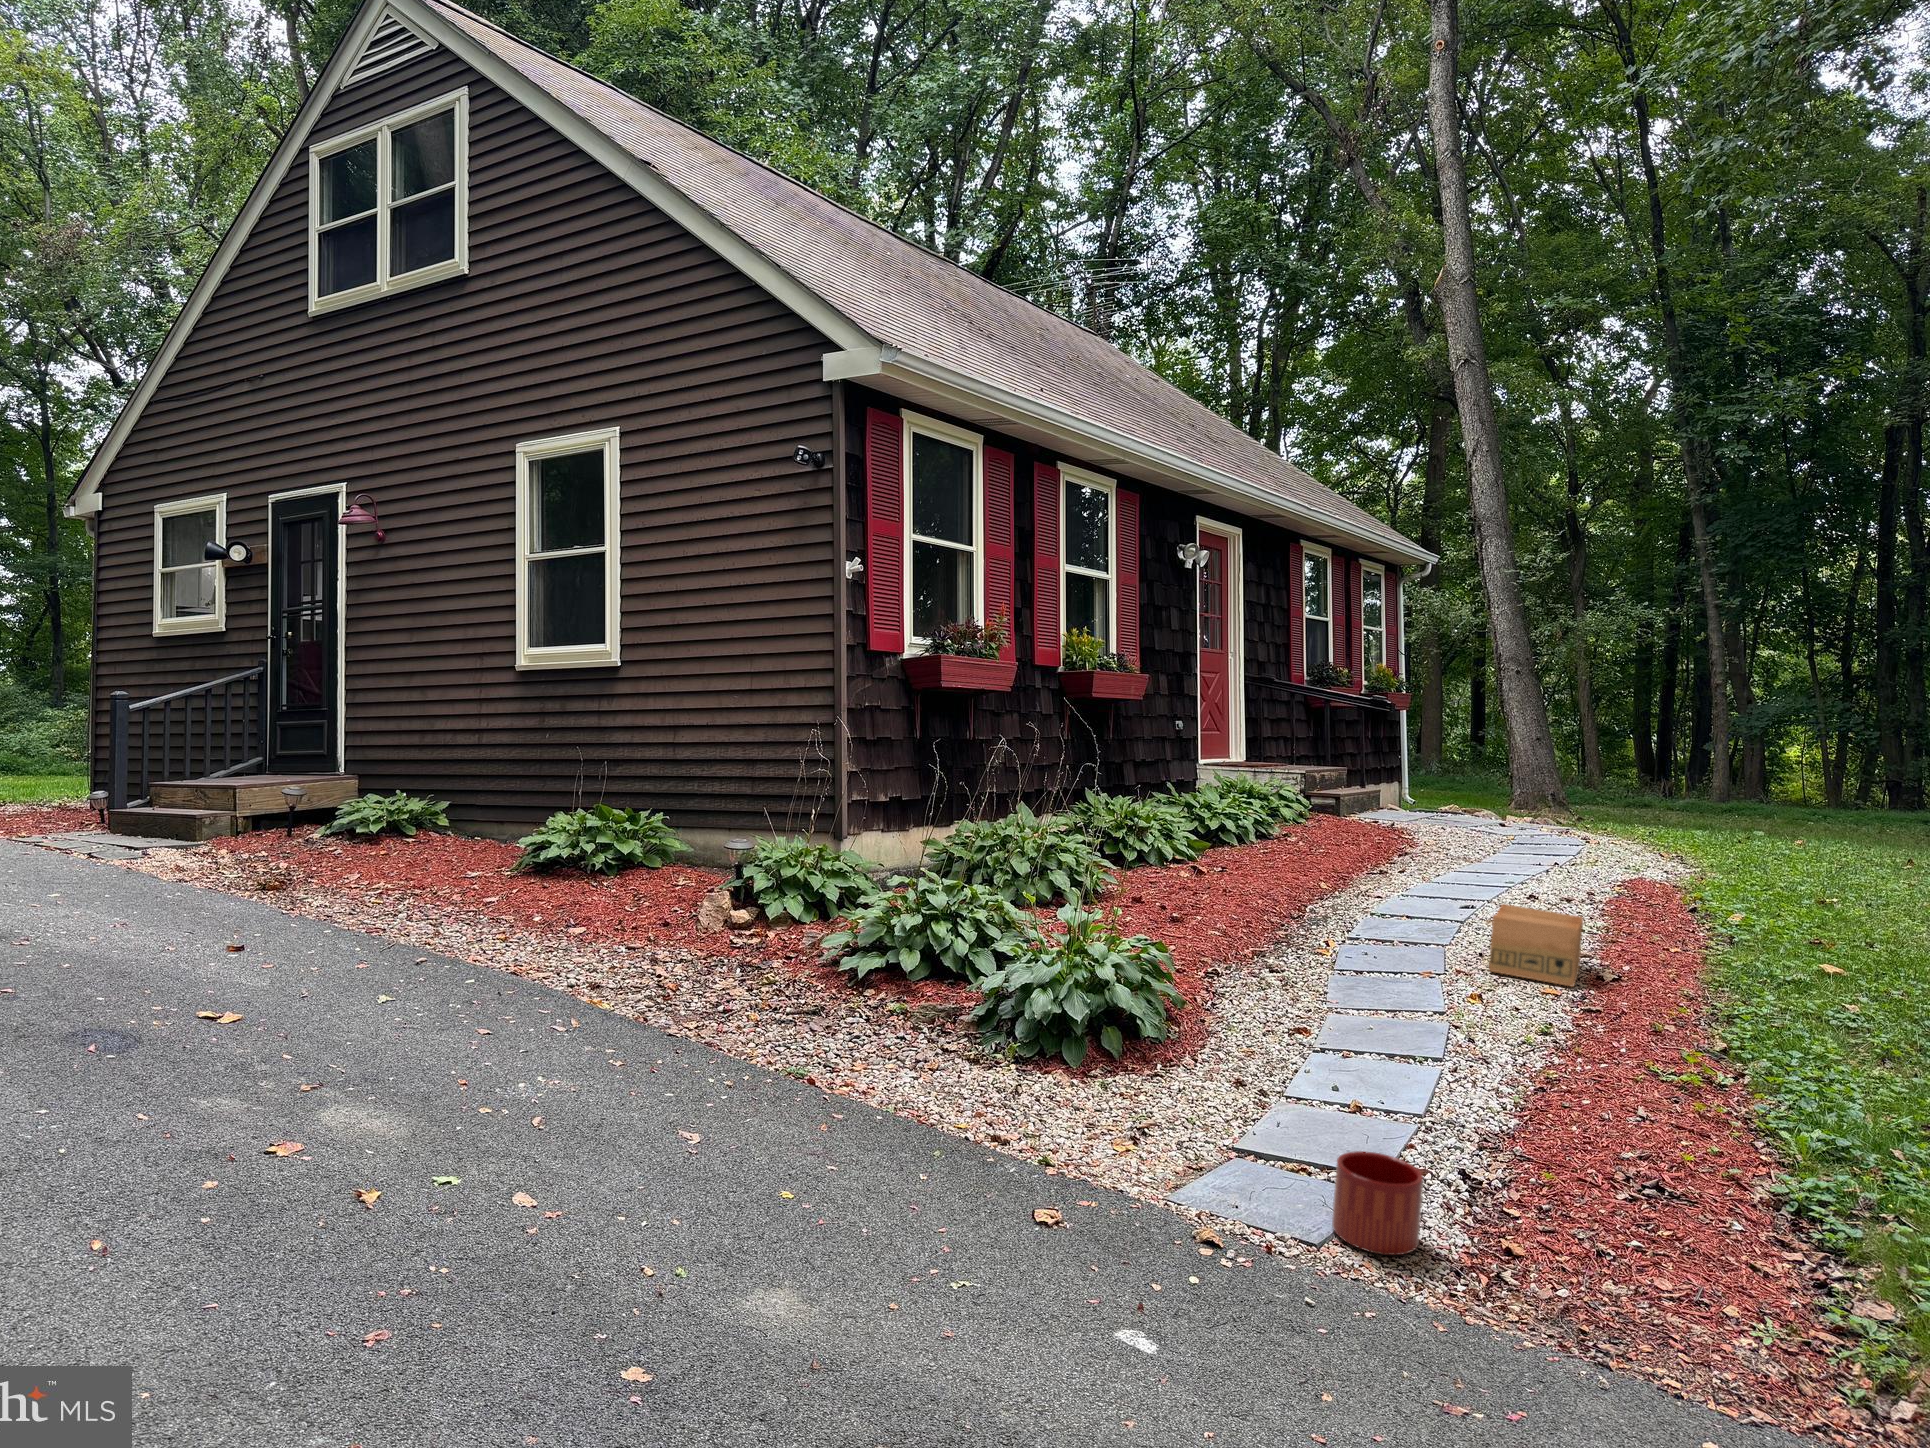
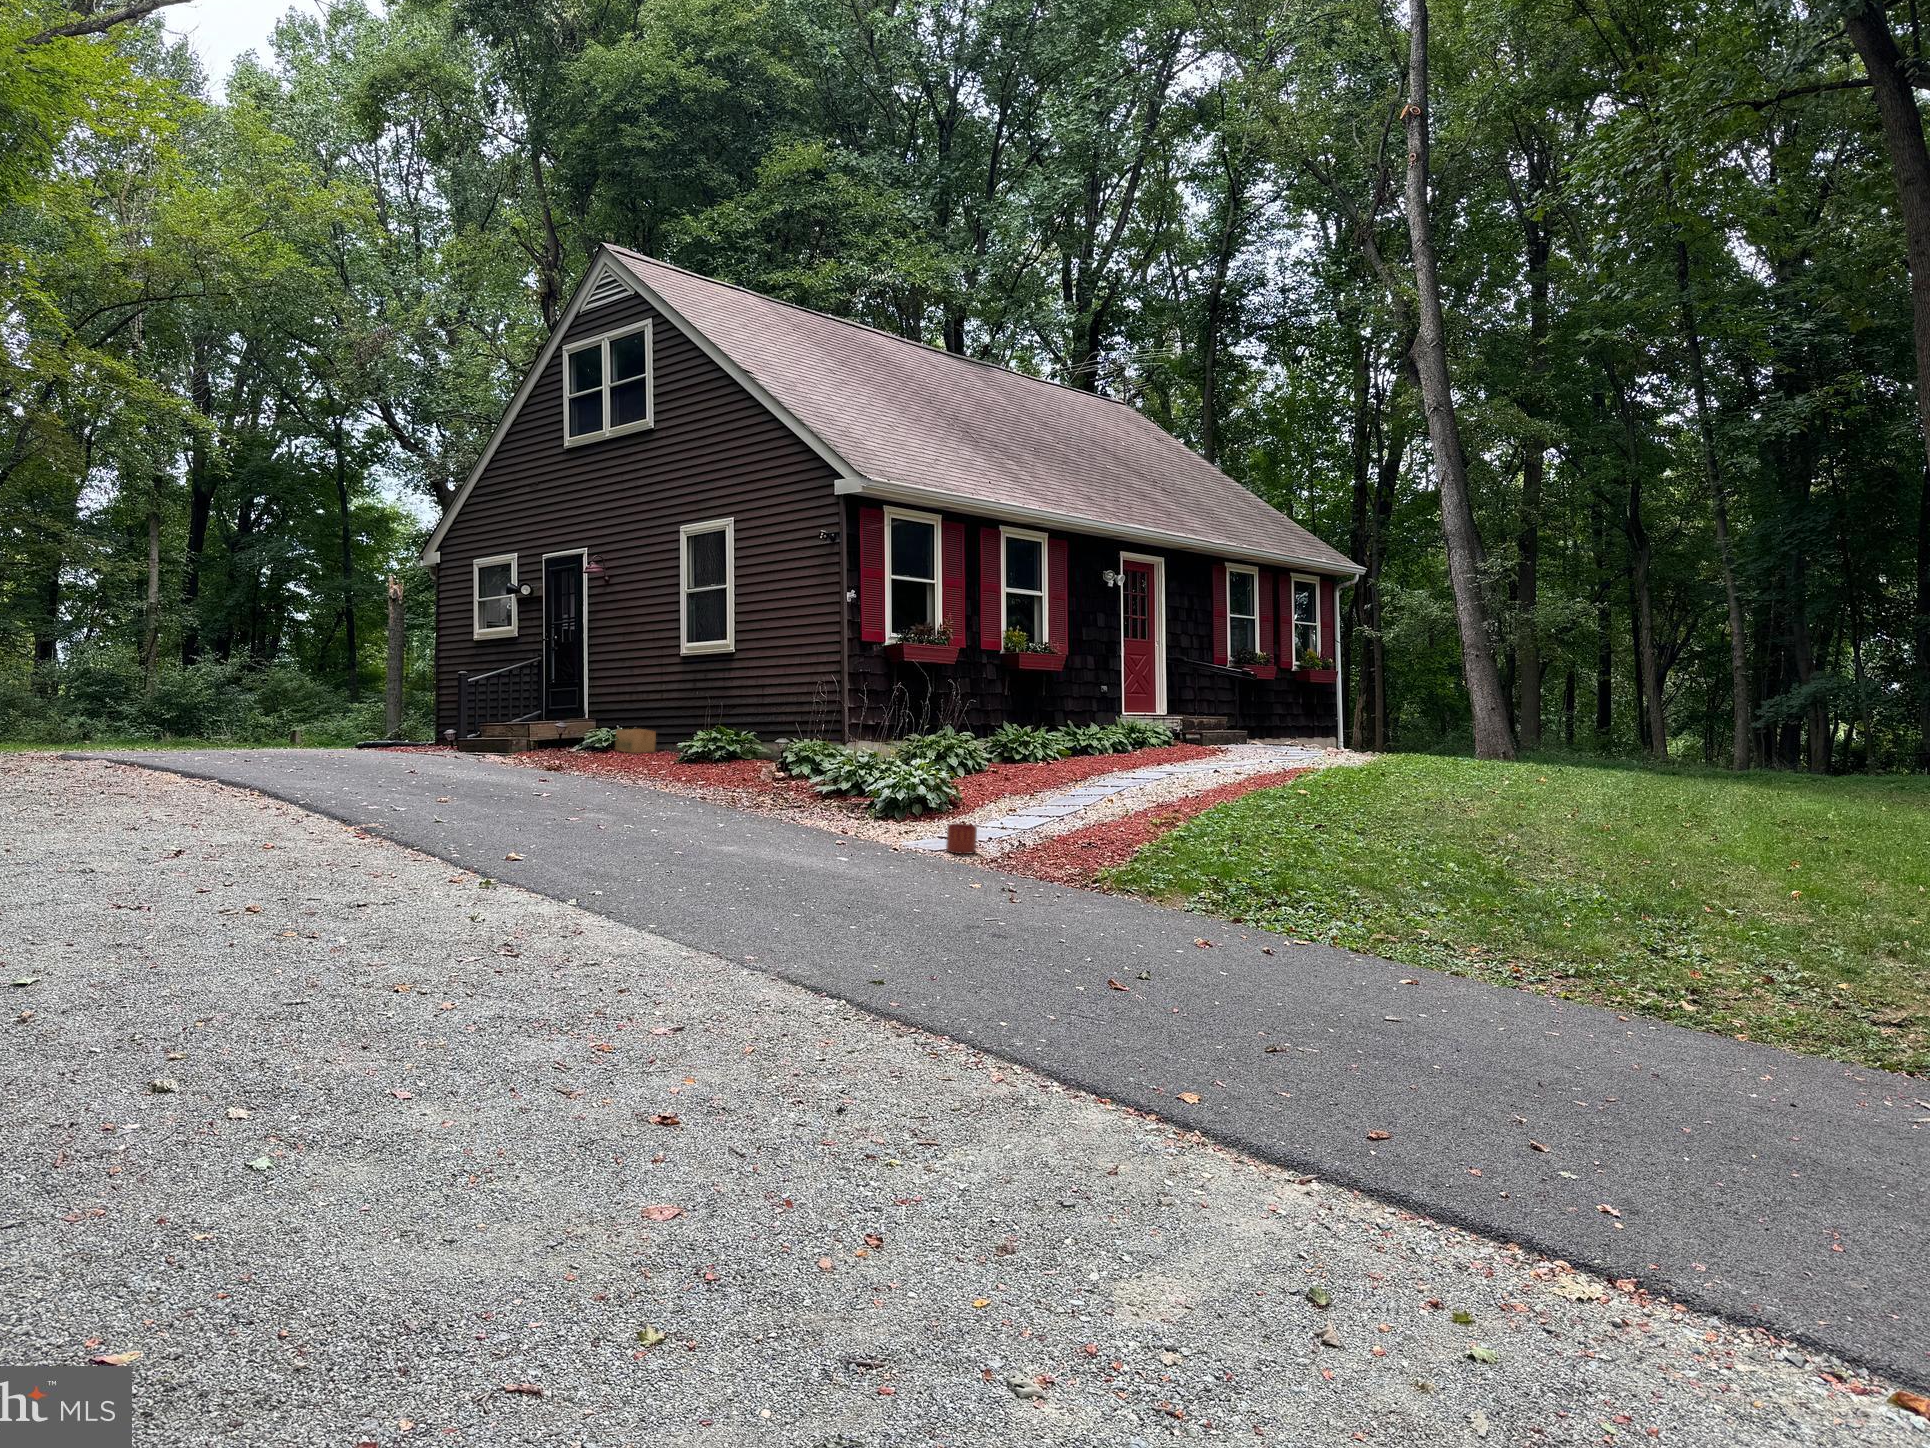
cardboard box: present [1489,904,1584,987] -> present [615,729,656,753]

